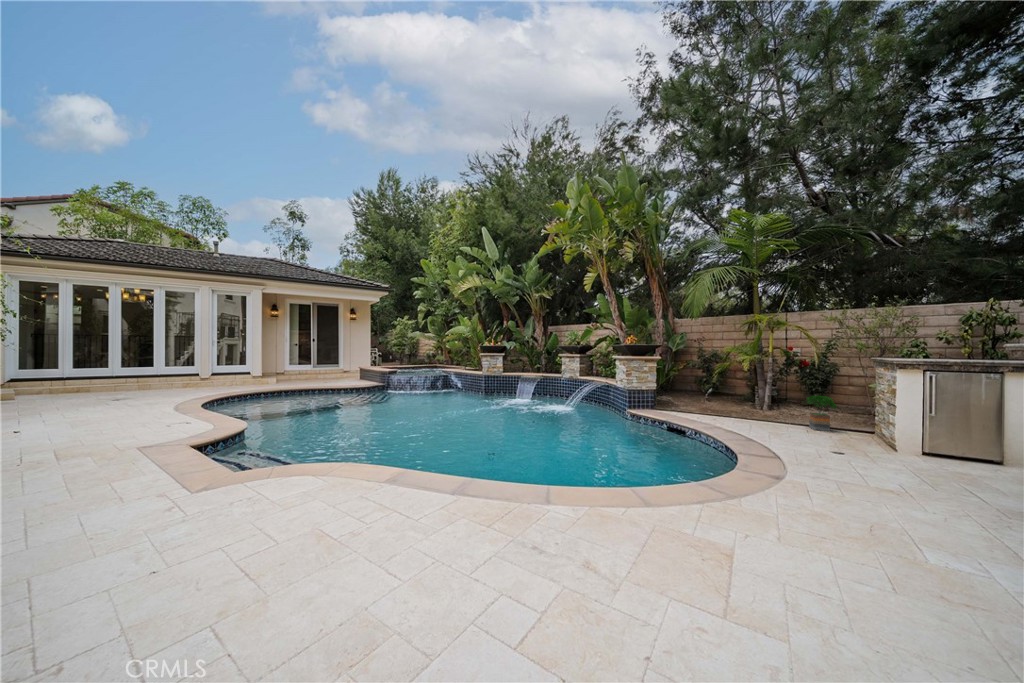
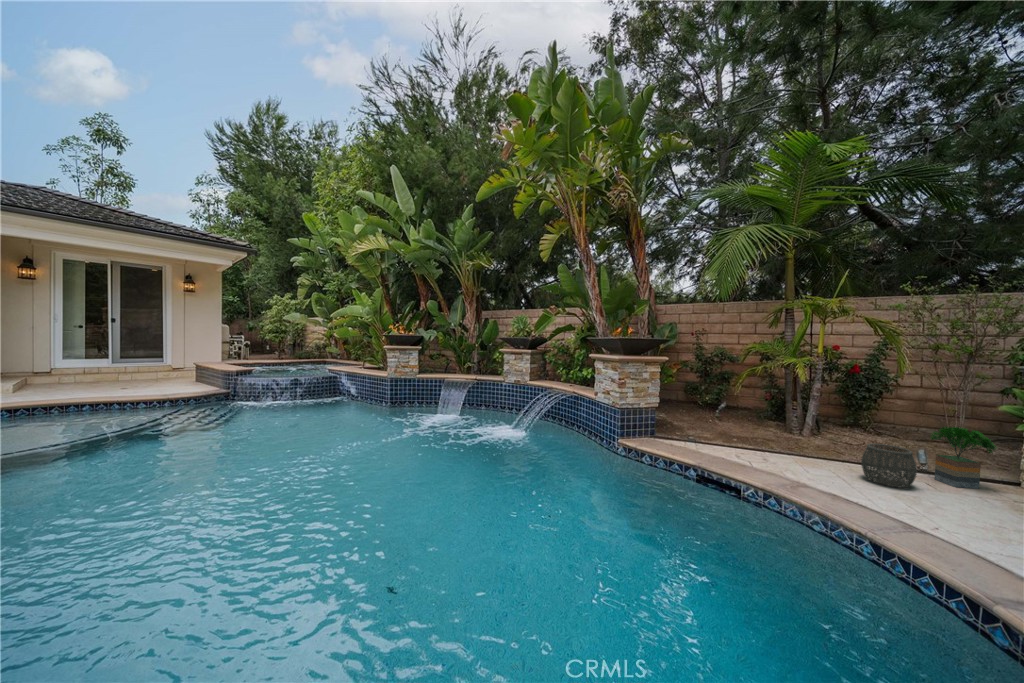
woven basket: none [759,405,787,429] -> present [861,443,917,488]

